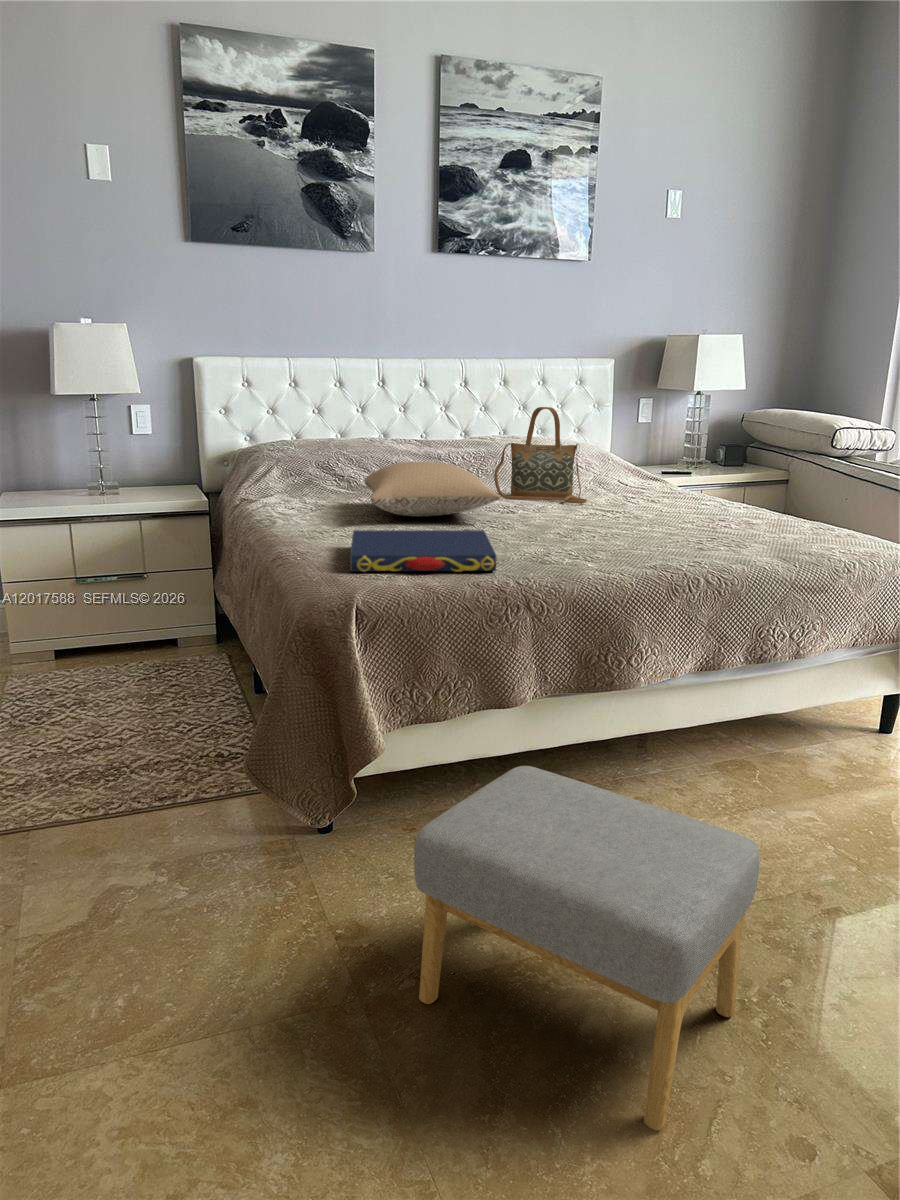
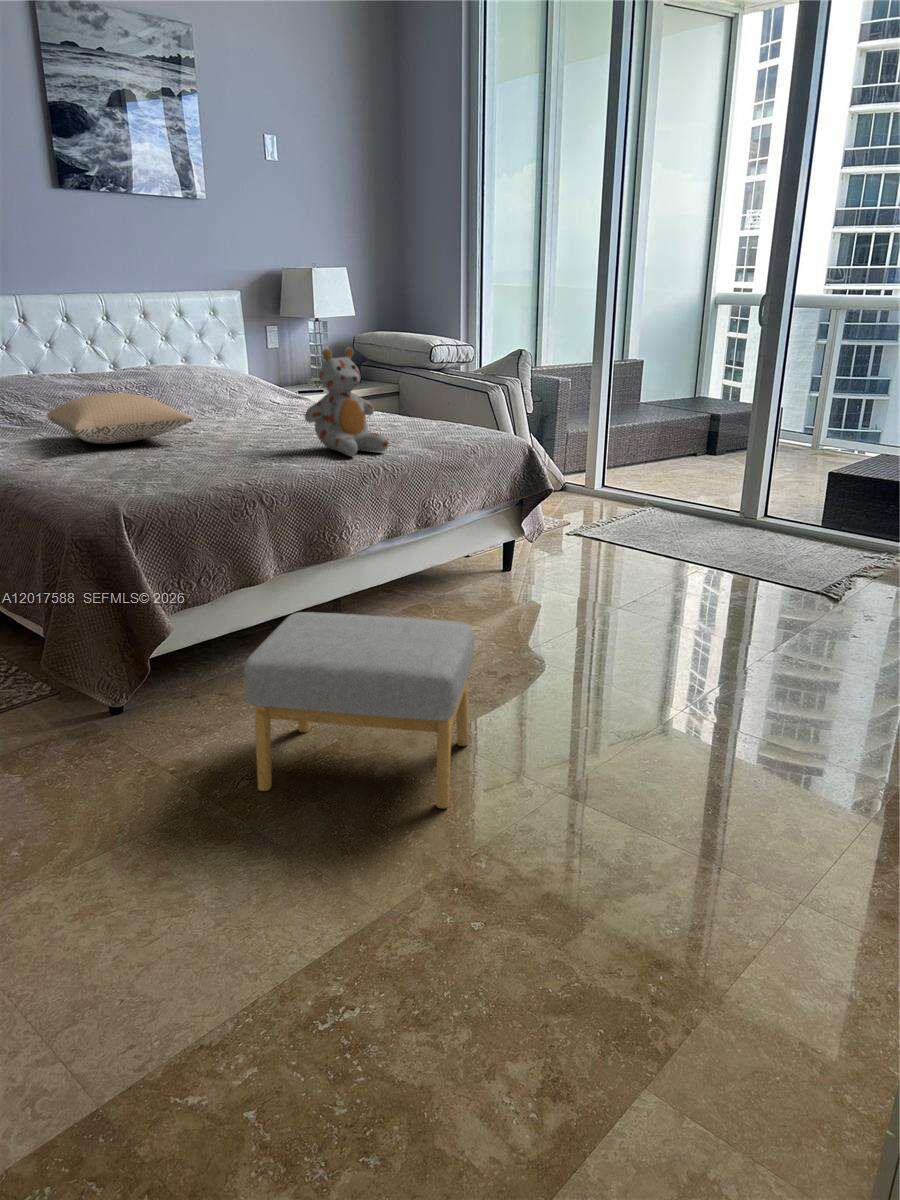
handbag: present [494,407,587,503] -> none [165,338,254,423]
stuffed bear: none [621,425,724,562] -> present [305,347,389,456]
book: present [350,530,496,572] -> none [77,447,223,491]

